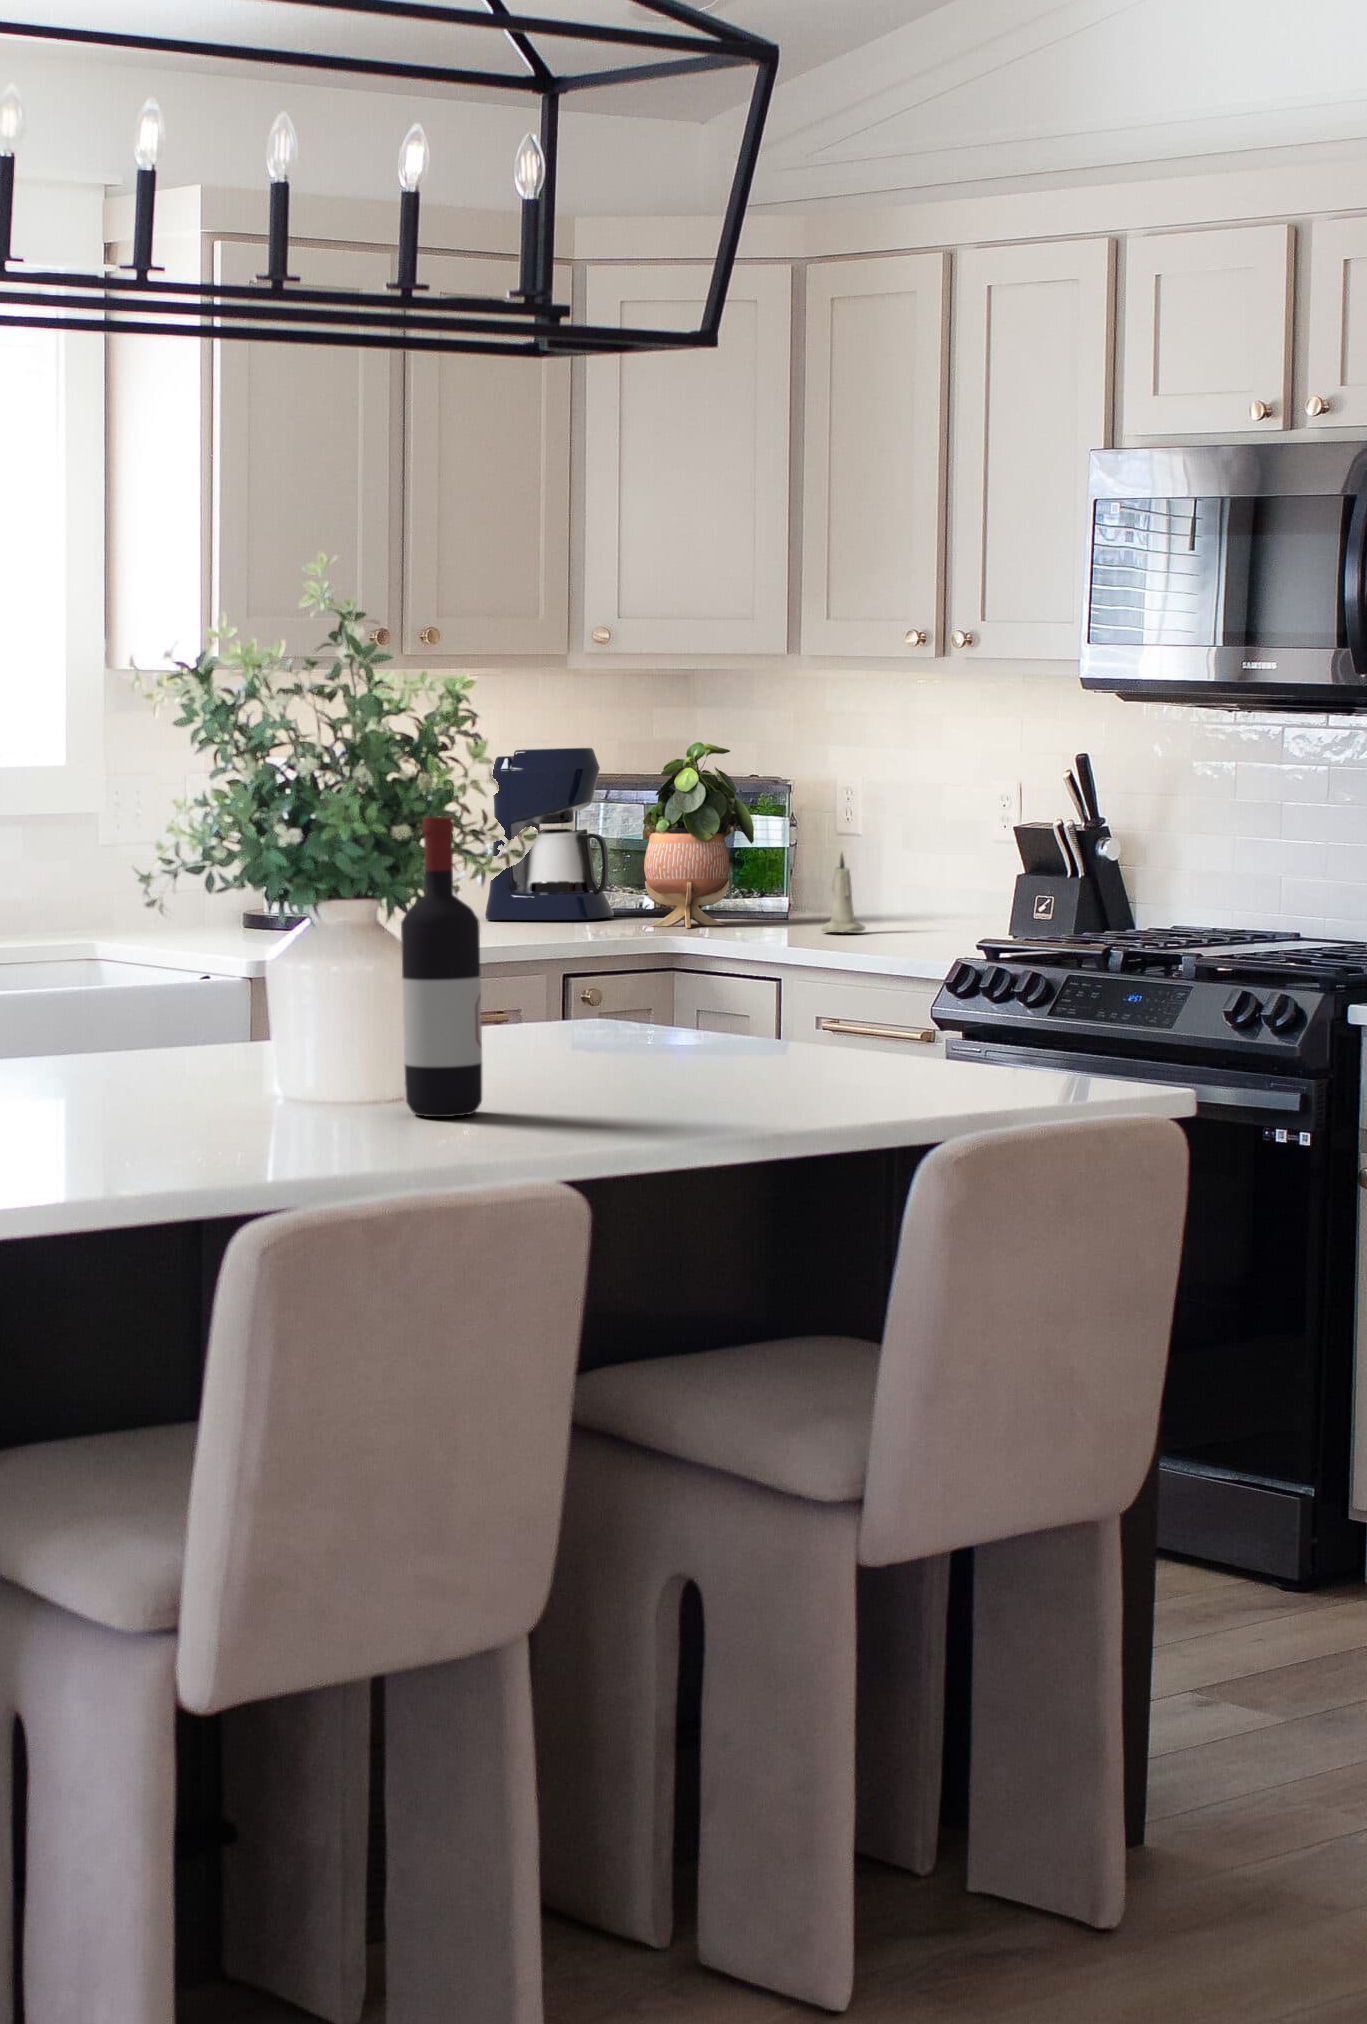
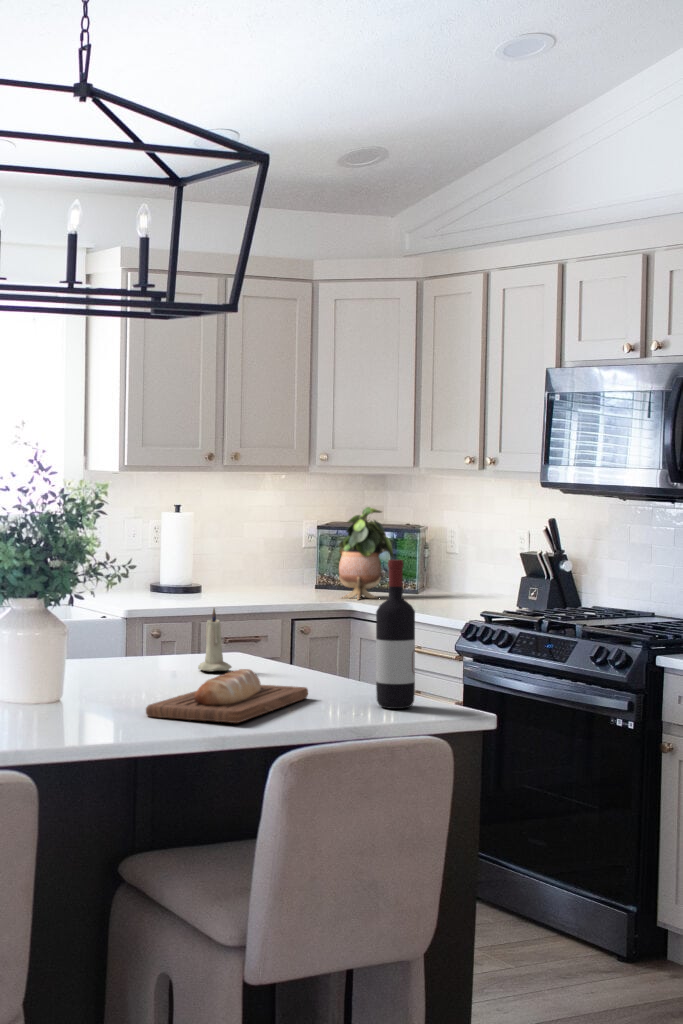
coffee maker: present [485,748,614,920] -> none [267,508,331,593]
wine bottle: present [401,817,482,1117] -> present [376,560,415,709]
candle: present [821,853,865,933] -> present [198,609,231,671]
bread loaf: none [603,1027,851,1115] -> present [146,669,308,723]

